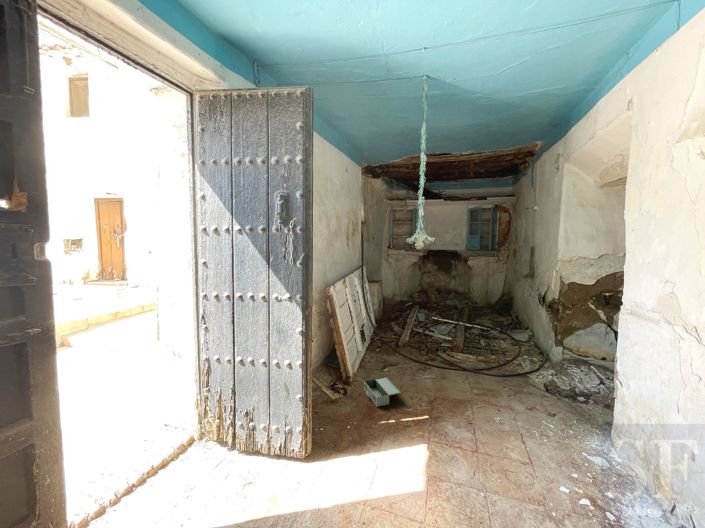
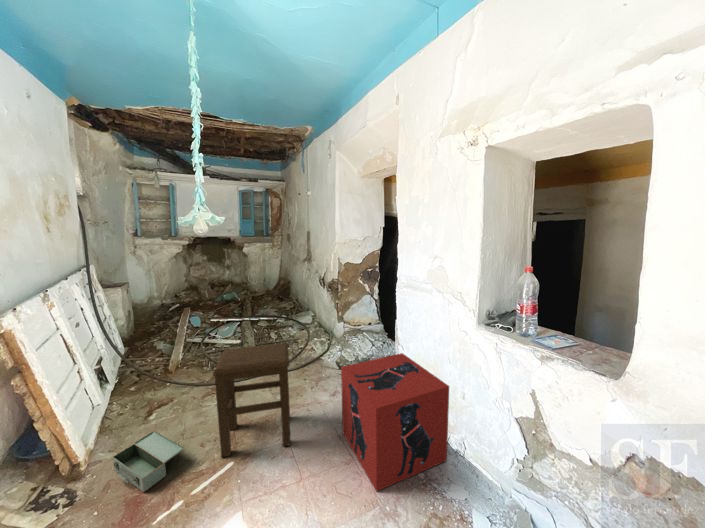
stool: none [423,334,485,426] -> present [213,343,291,457]
storage box: none [529,375,666,522] -> present [341,353,449,491]

